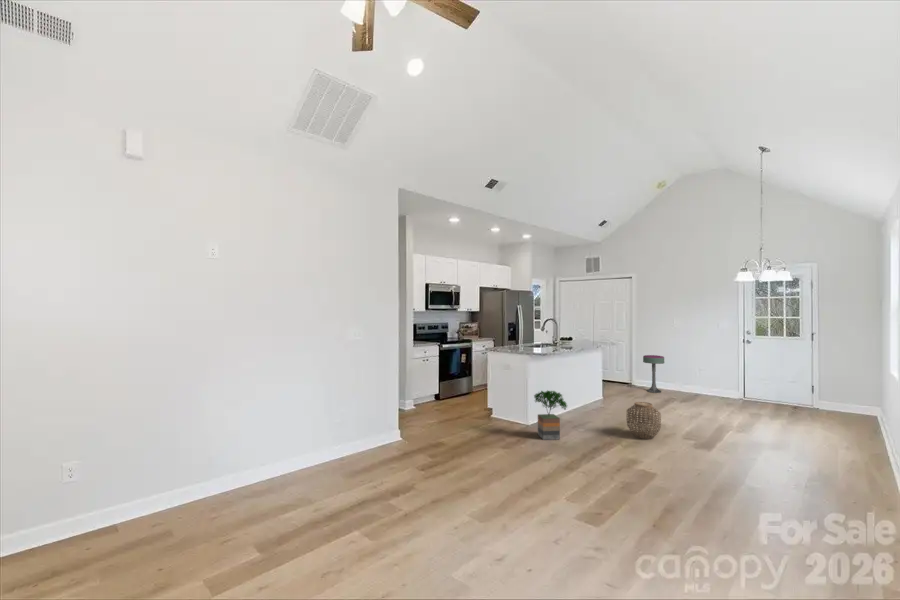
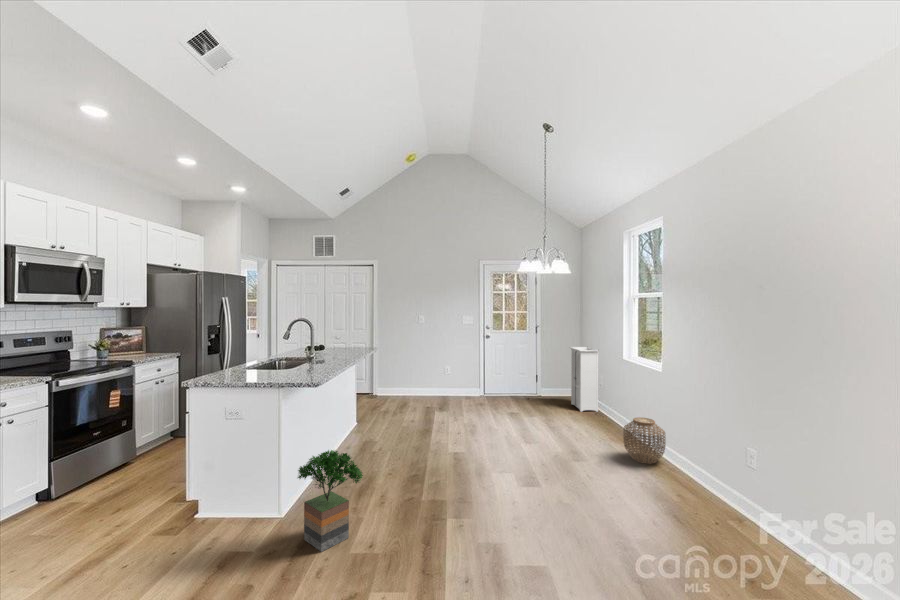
bar stool: present [643,355,664,393] -> none [388,357,410,401]
storage cabinet: none [849,356,881,430] -> present [570,347,599,412]
woven basket: present [627,402,661,439] -> present [623,417,666,464]

